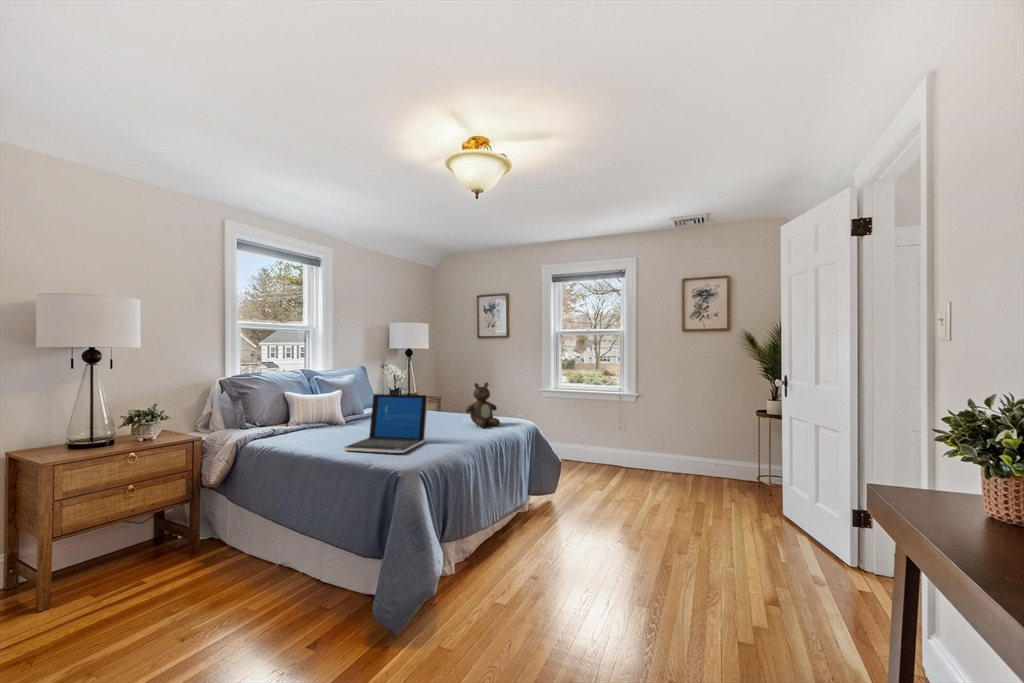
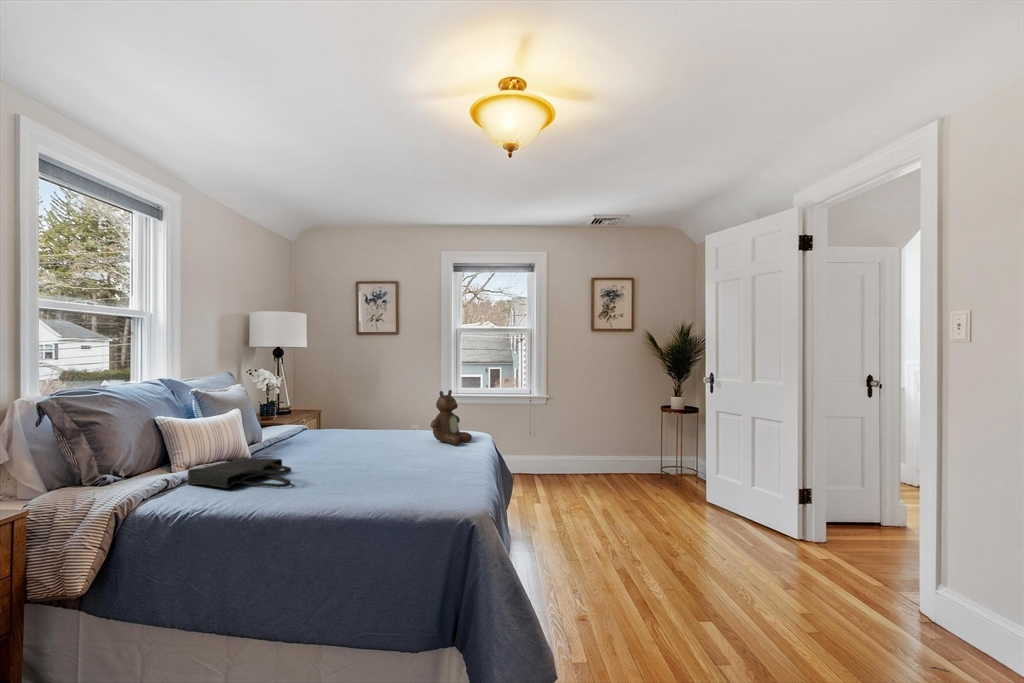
laptop: present [344,394,428,453] -> none [340,410,433,496]
tote bag: none [283,422,340,441] -> present [188,457,291,488]

